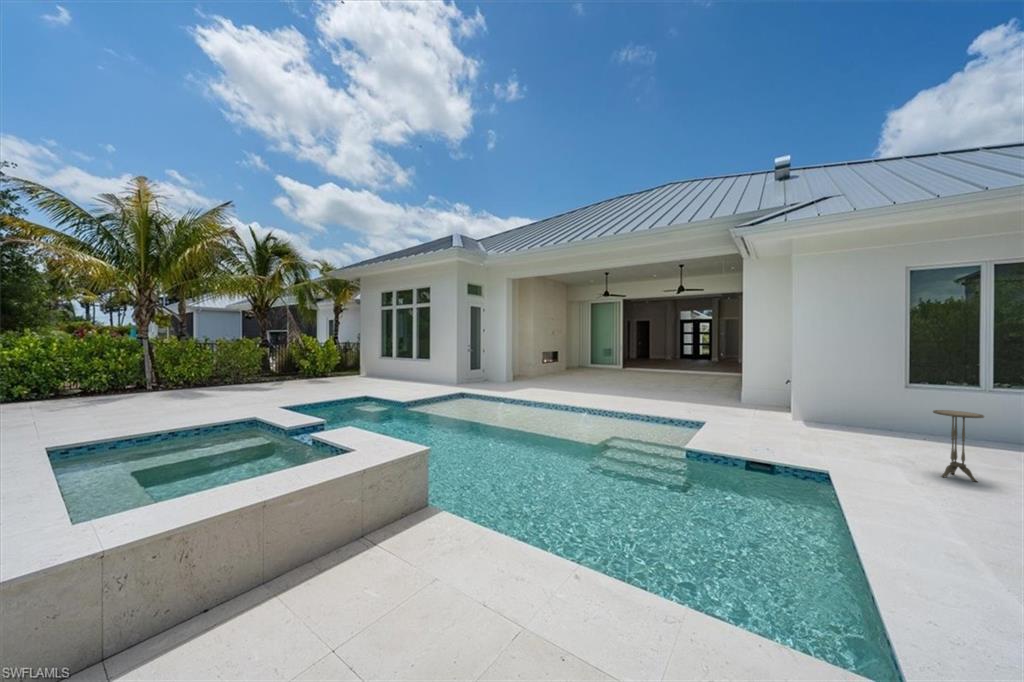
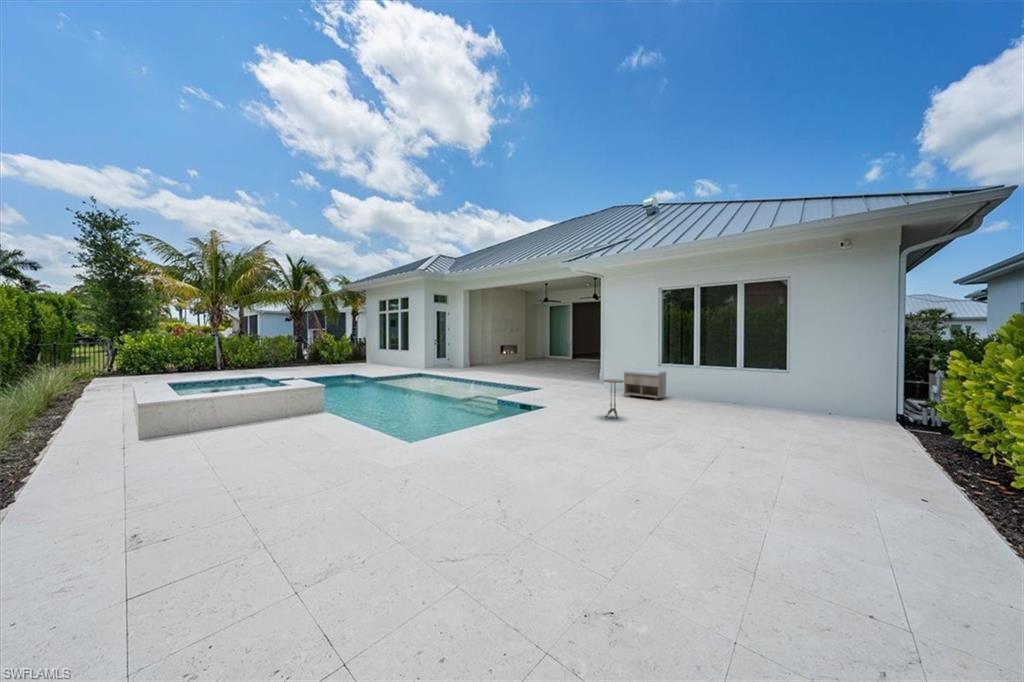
storage bench: none [835,385,912,434] -> present [624,369,666,400]

